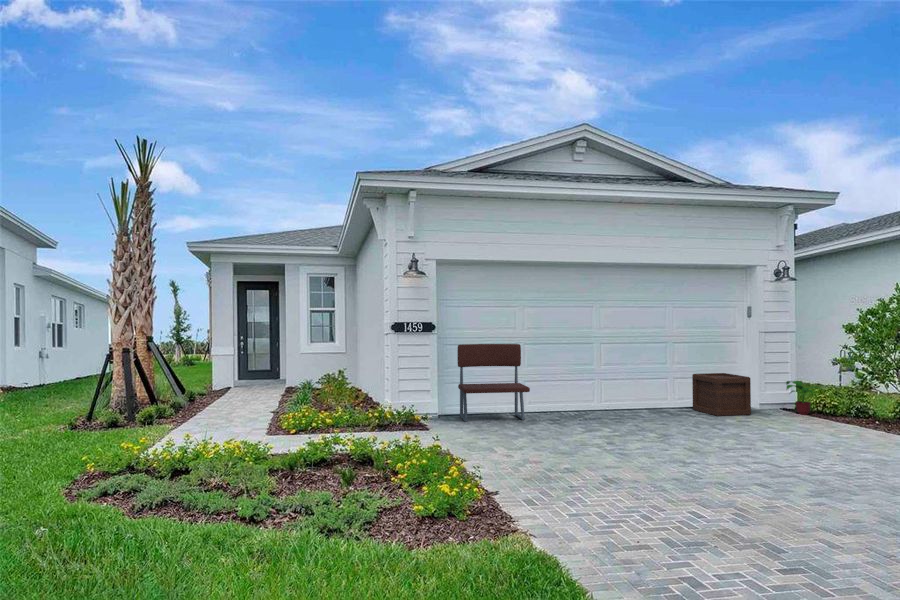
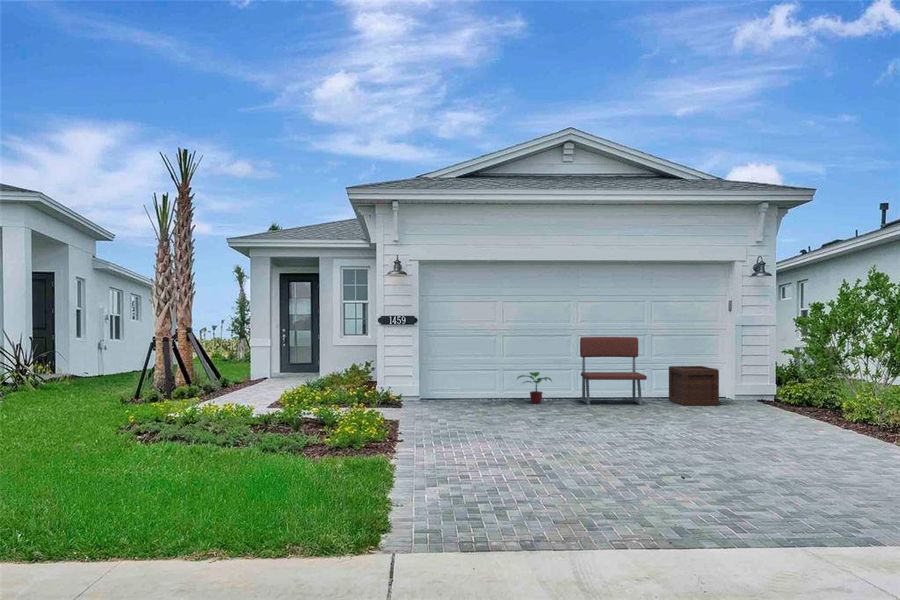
bench: present [457,344,530,422] -> present [580,337,647,405]
potted plant: present [786,381,823,415] -> present [517,372,552,404]

